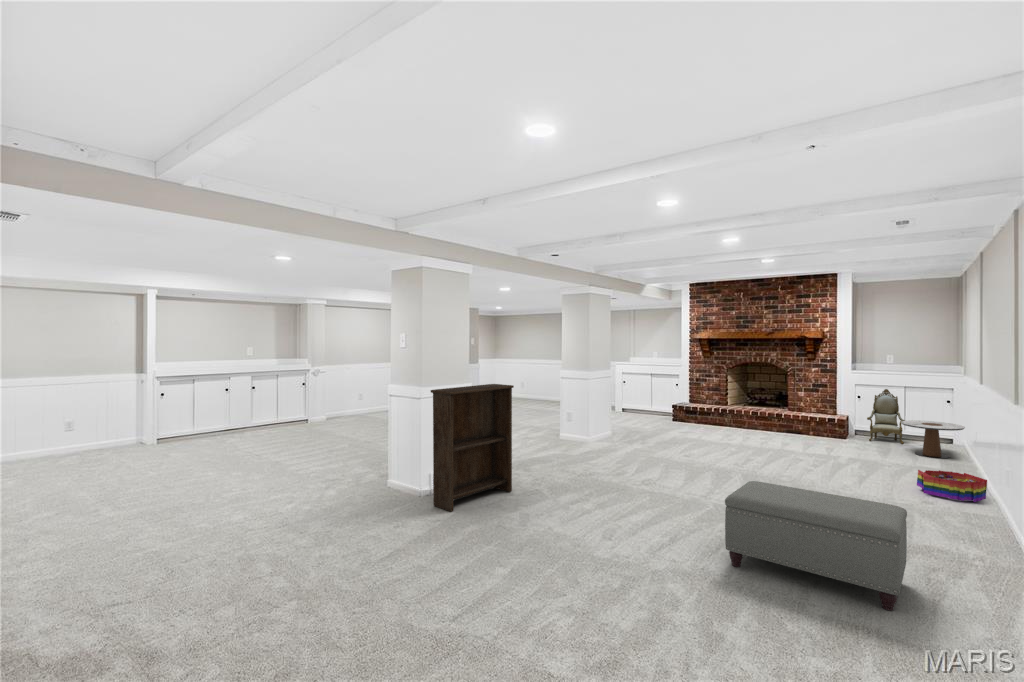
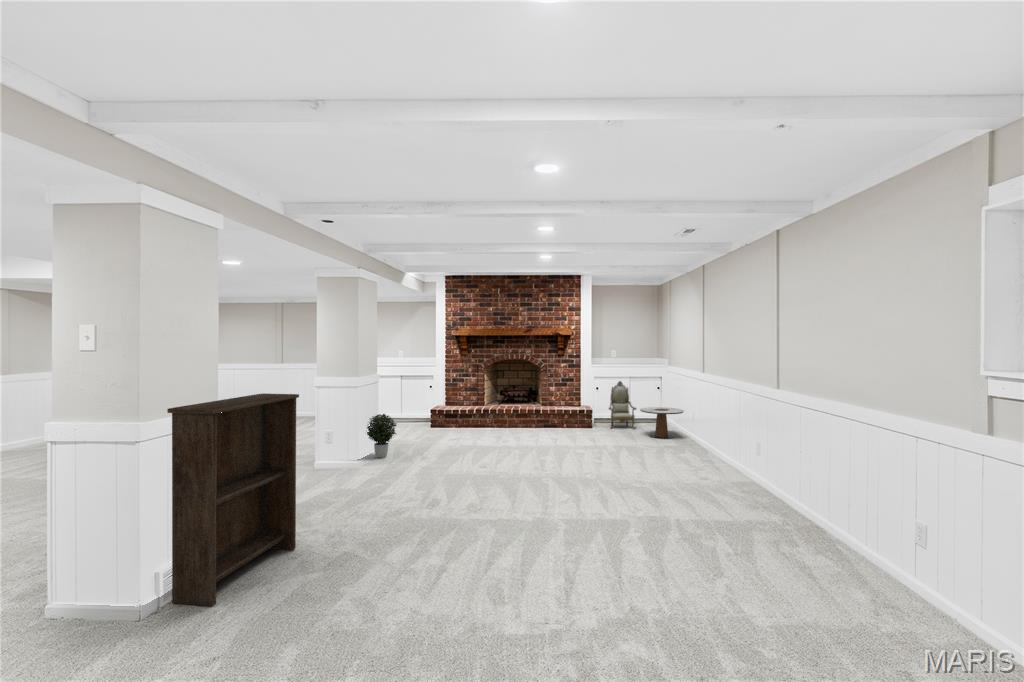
potted plant: none [597,406,623,442] -> present [367,414,397,458]
storage bin: present [917,470,987,502] -> none [681,449,729,474]
ottoman: present [725,481,907,611] -> none [614,485,791,599]

